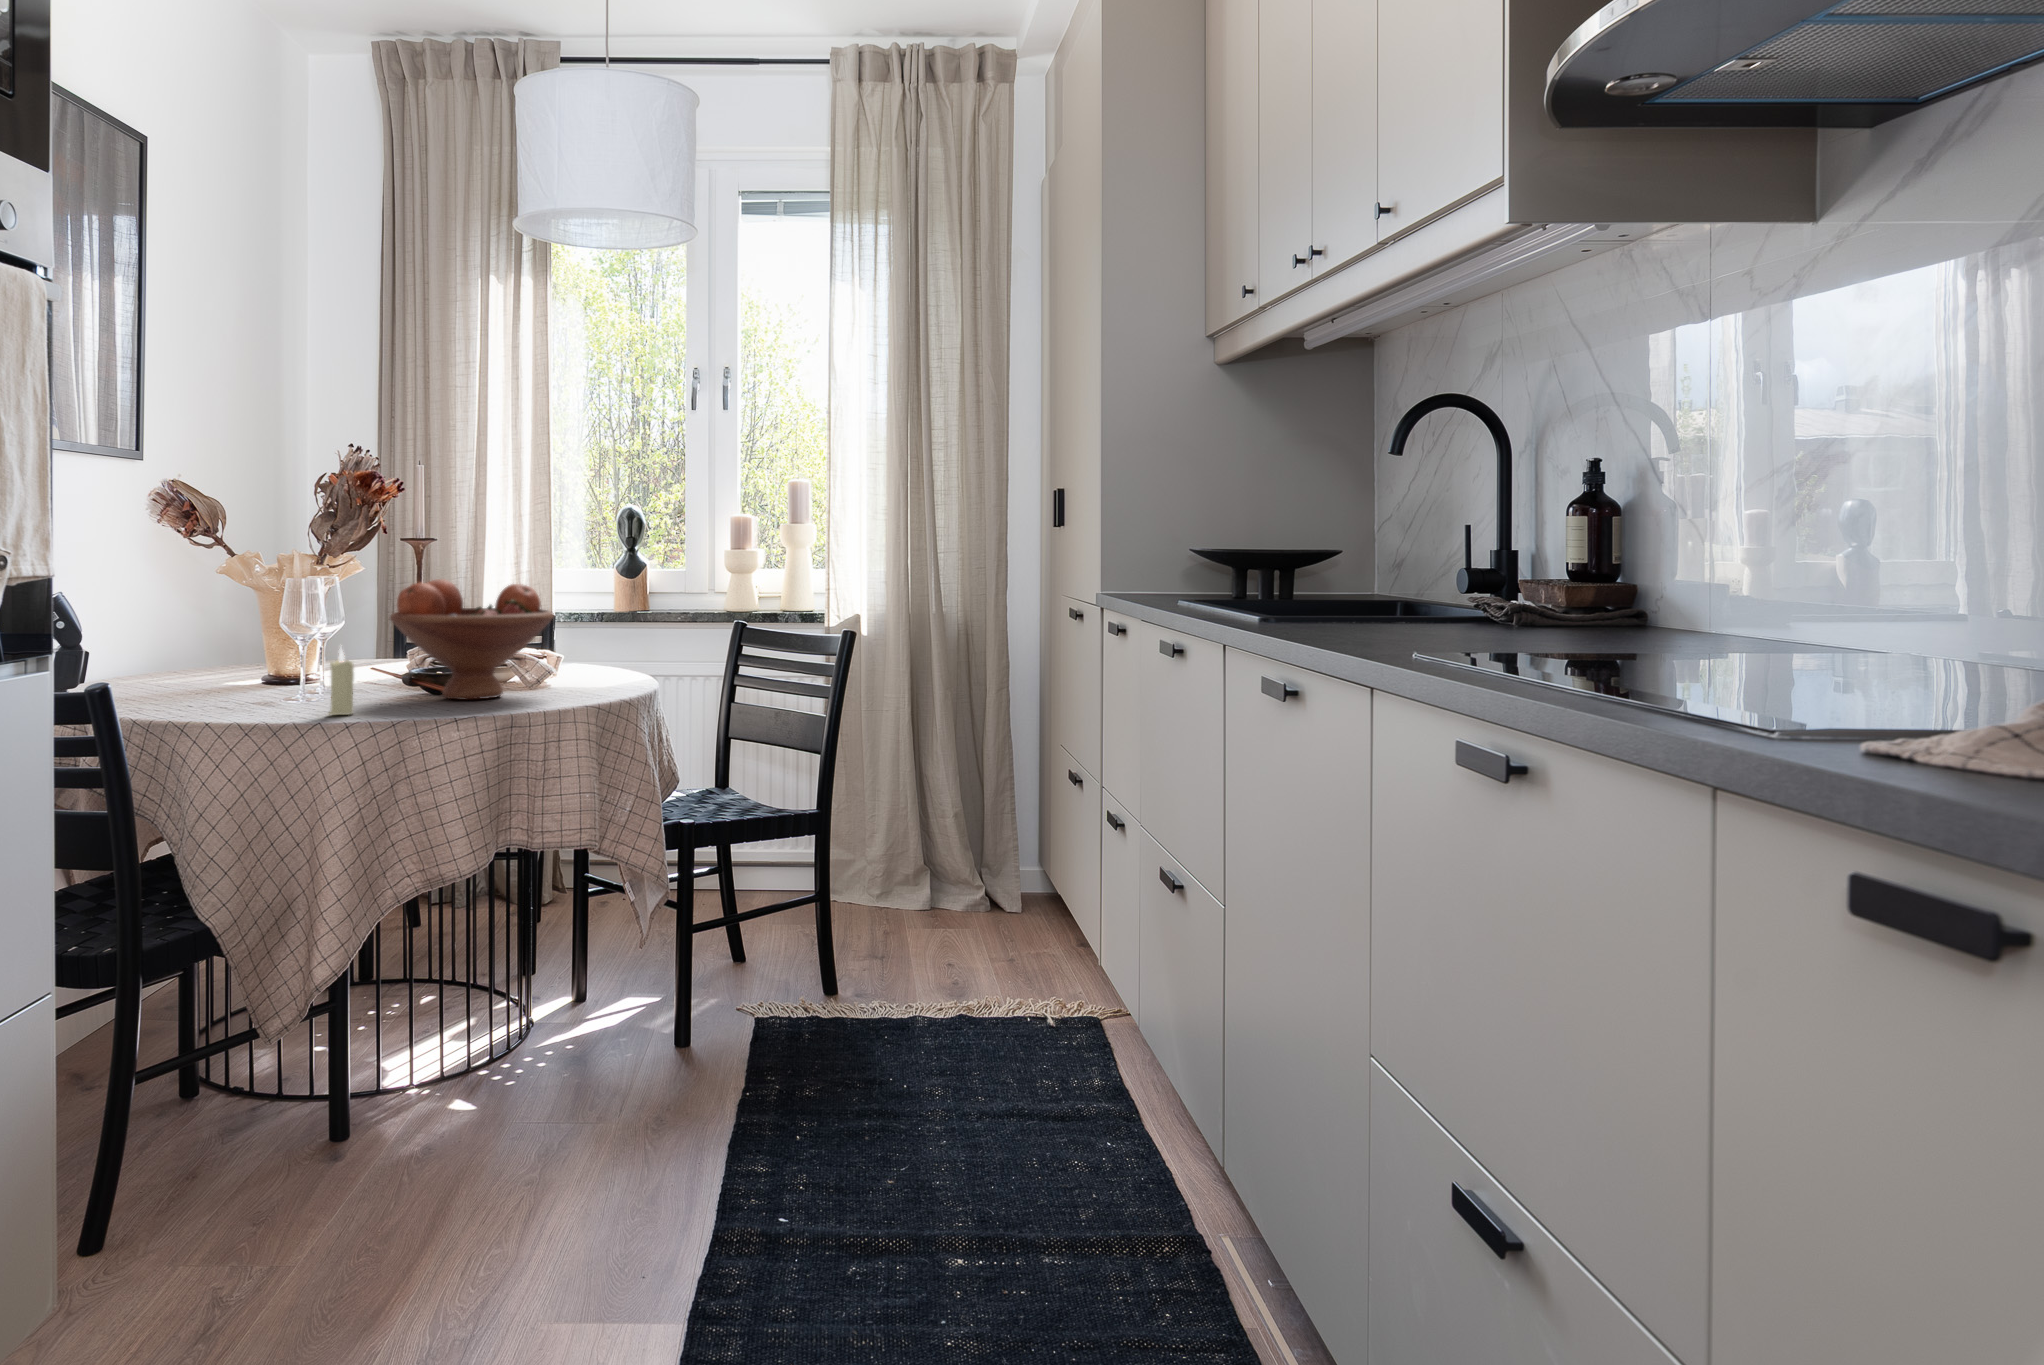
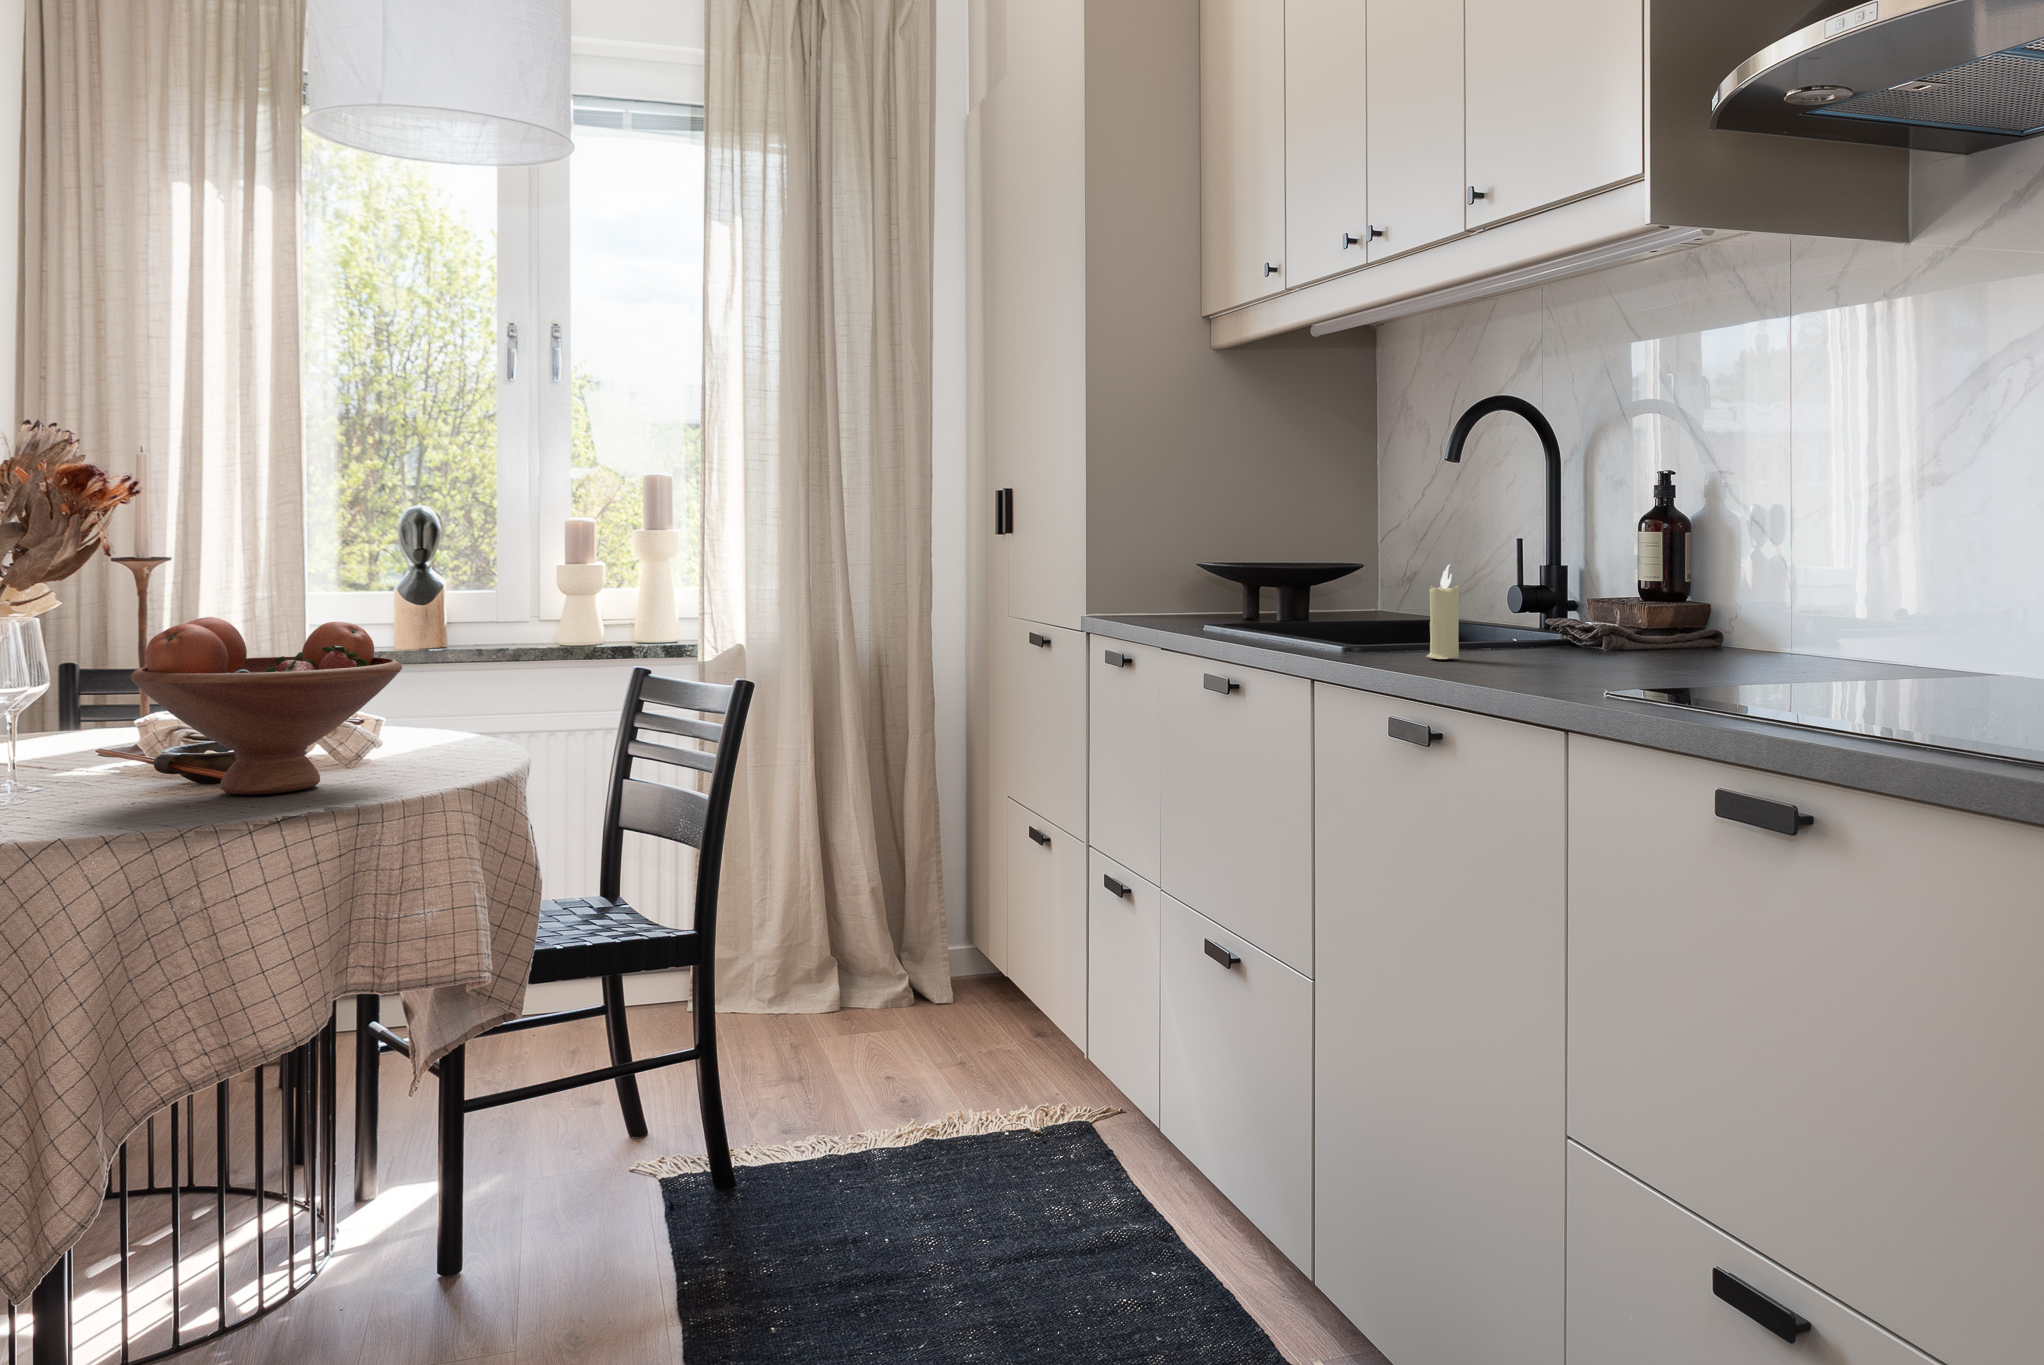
candle: present [328,648,354,715] -> present [1426,564,1459,659]

